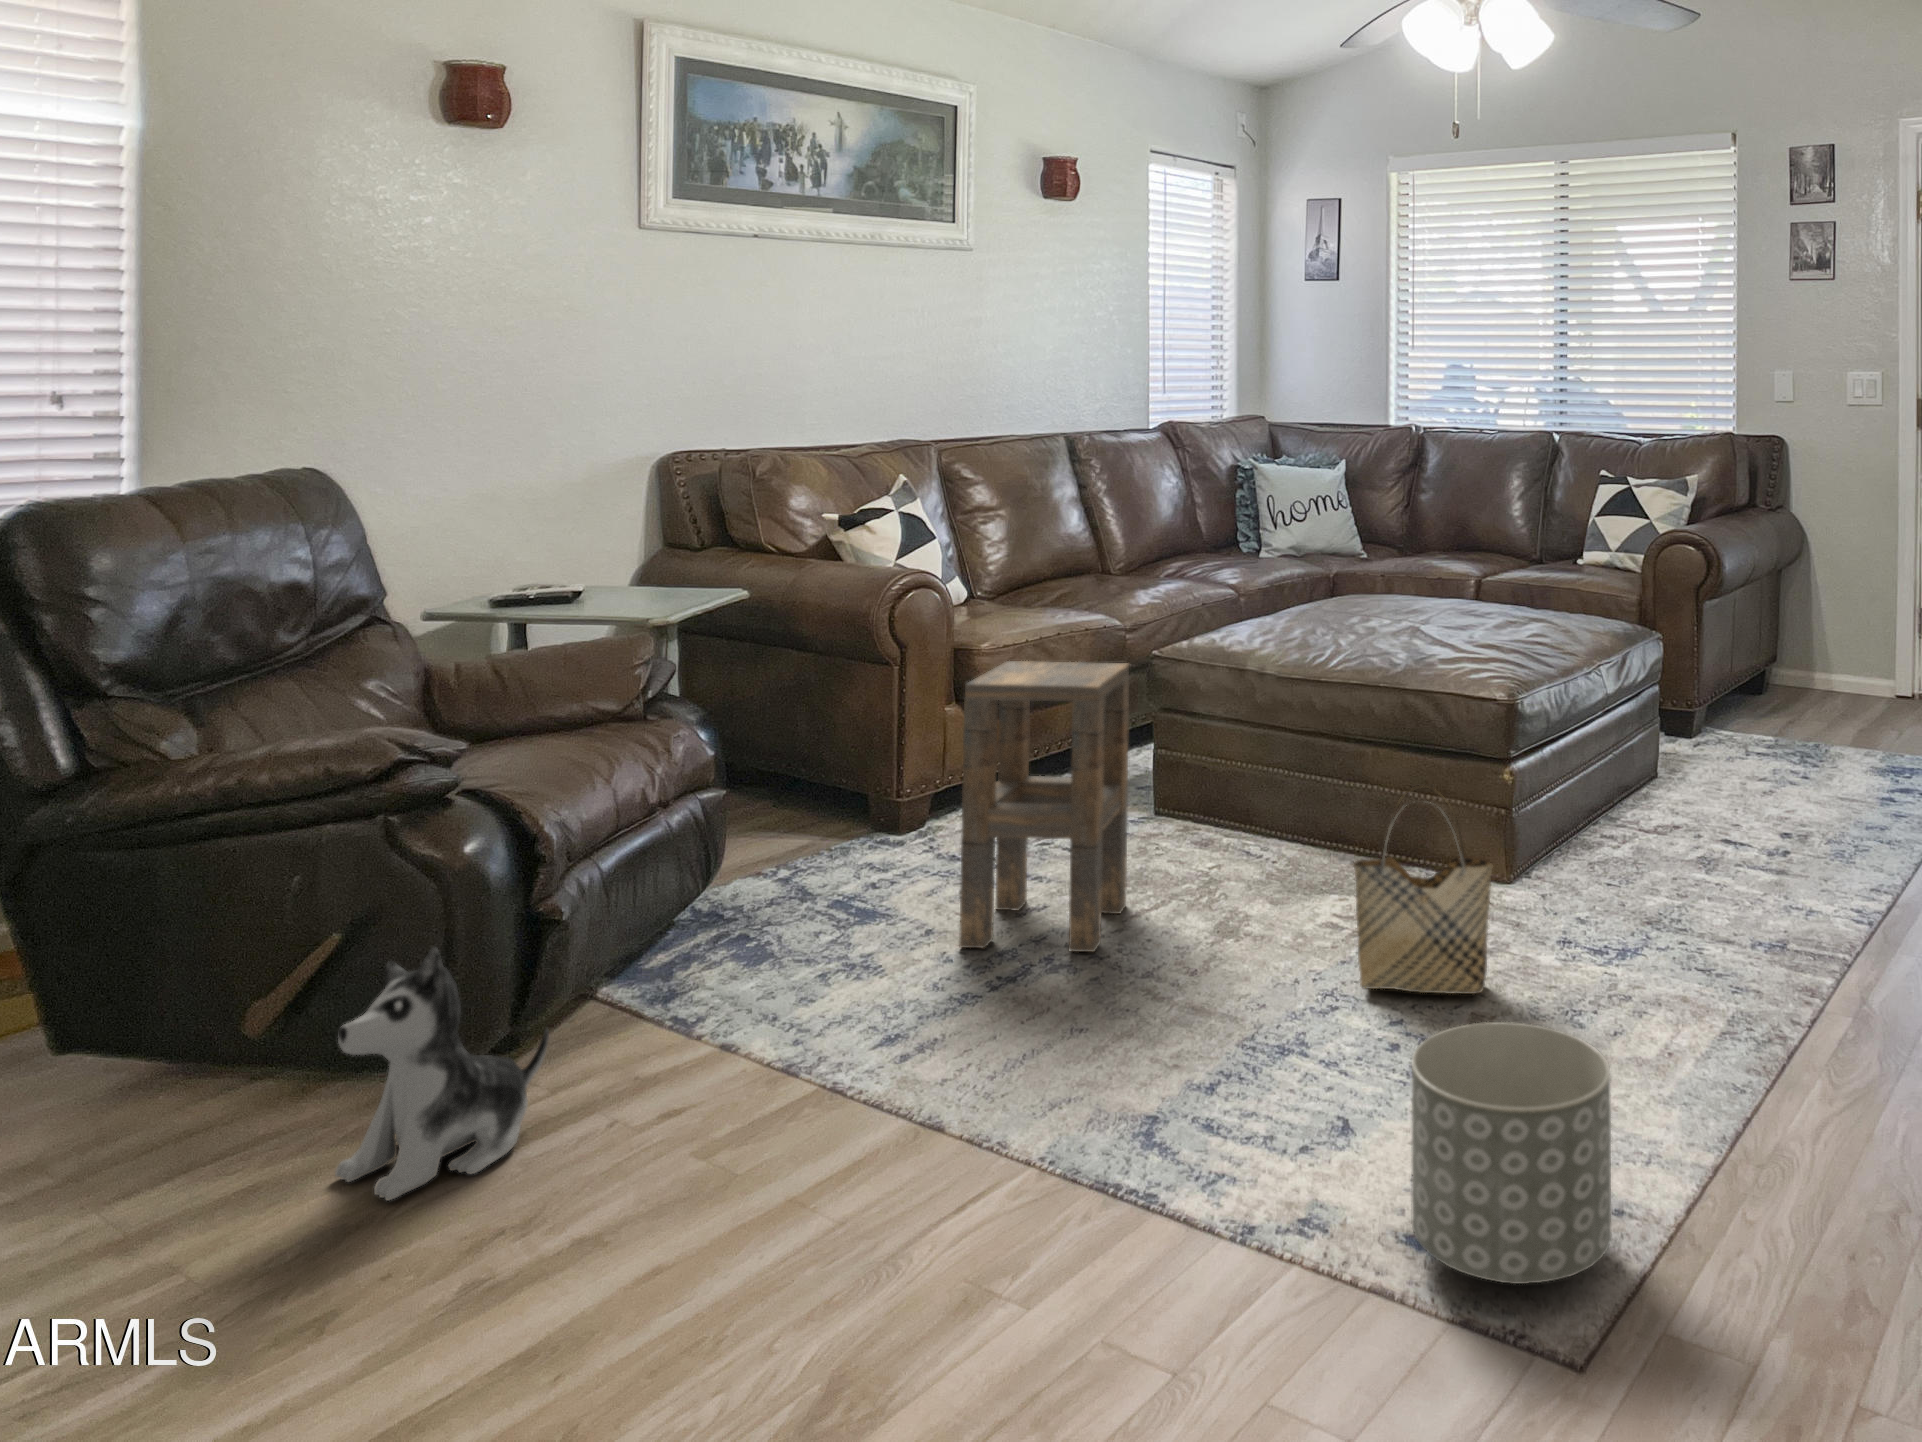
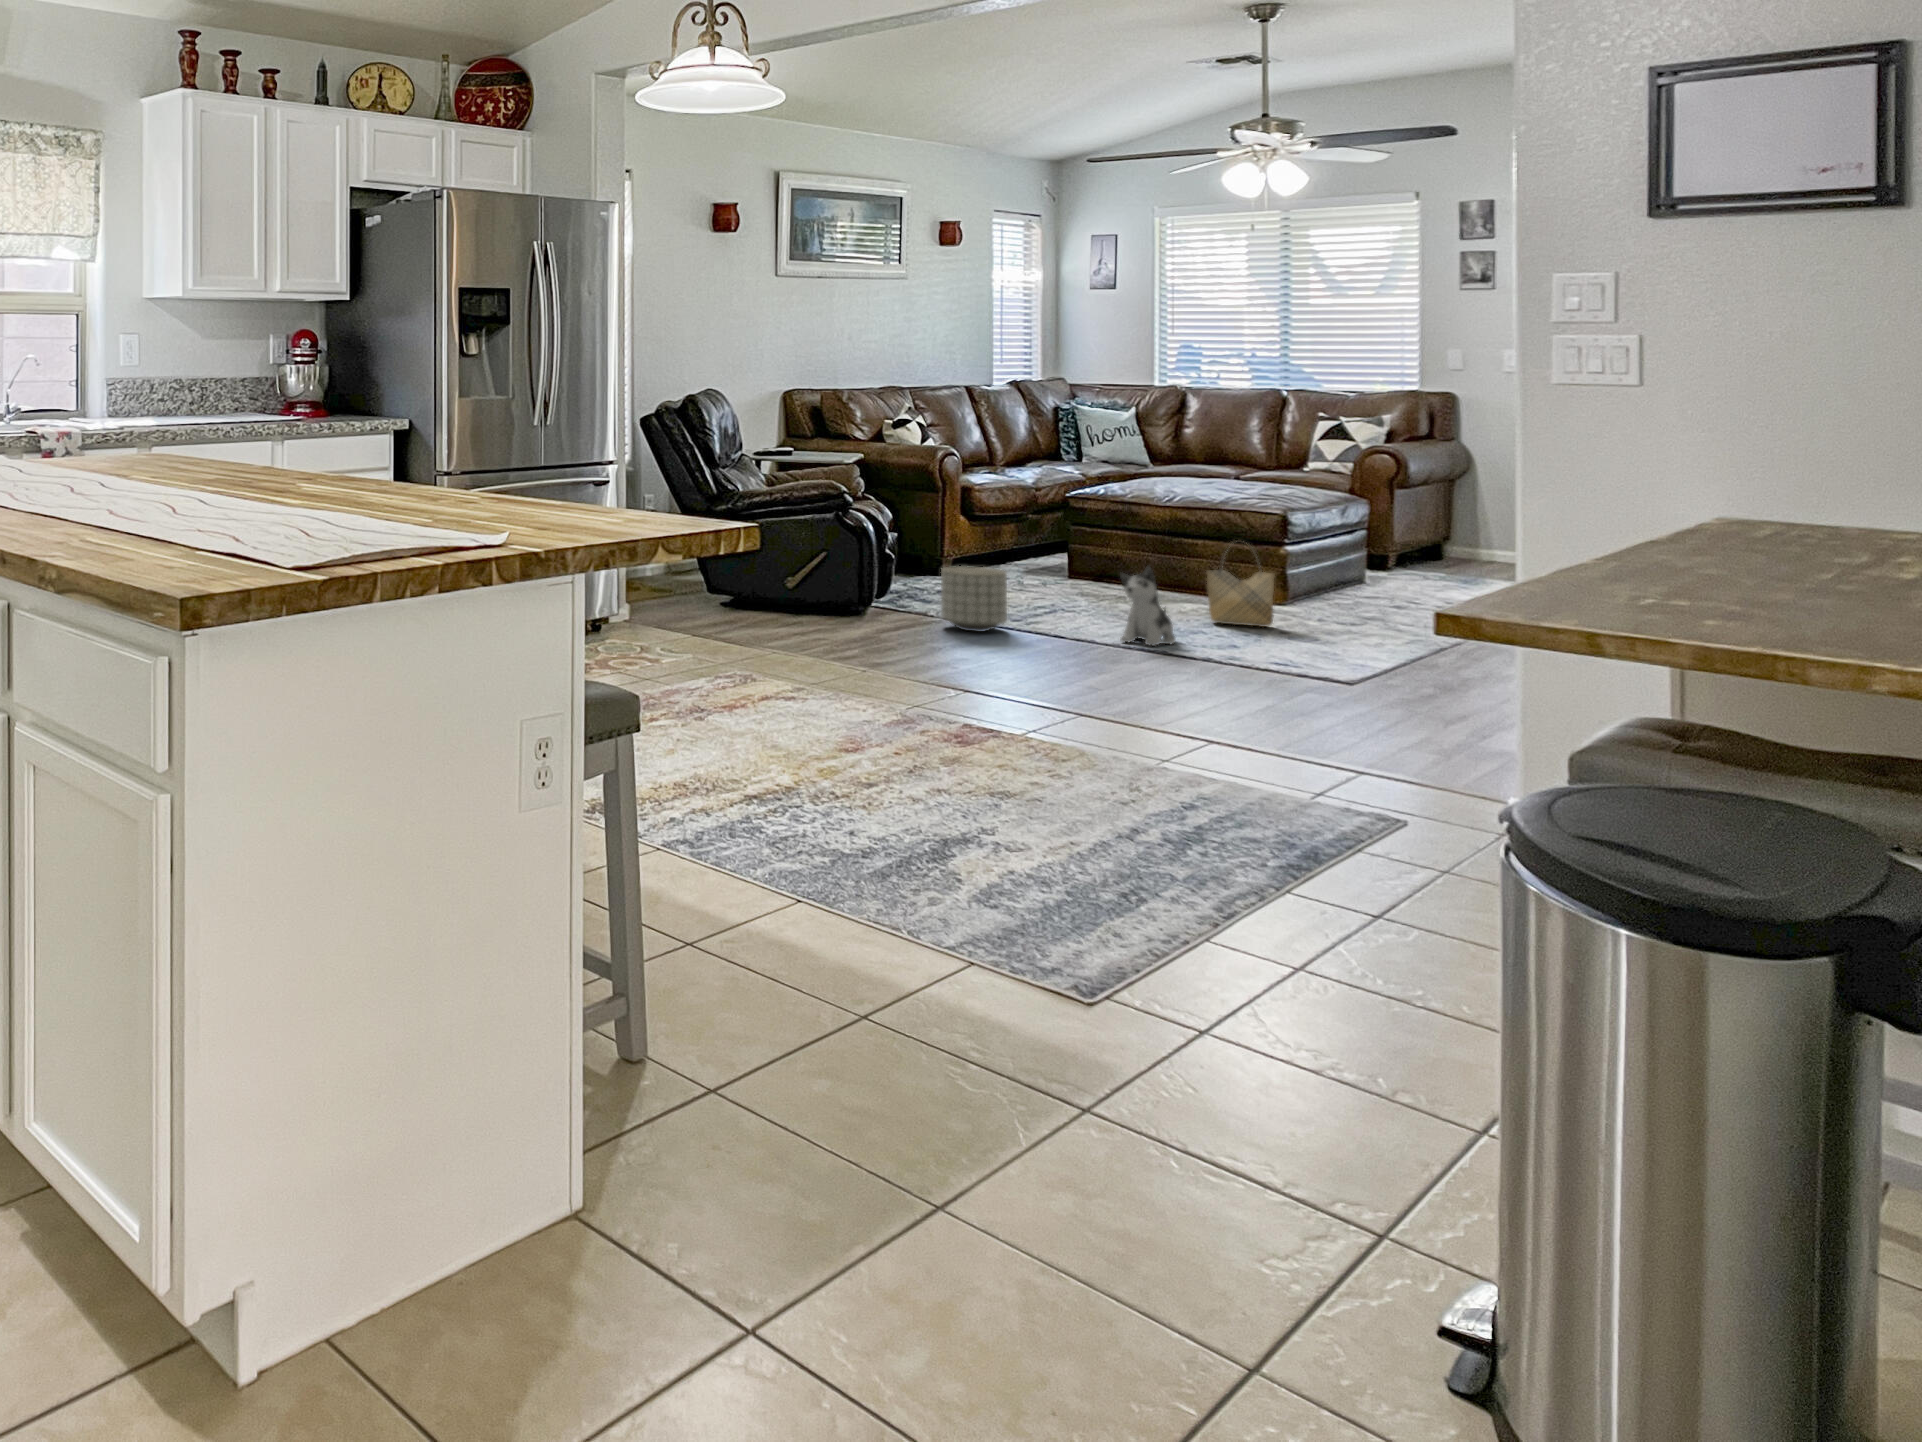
side table: present [959,661,1129,952] -> none [1010,488,1077,609]
plush toy: present [335,947,549,1201] -> present [1120,566,1176,645]
planter: present [1411,1022,1611,1284] -> present [941,566,1007,632]

